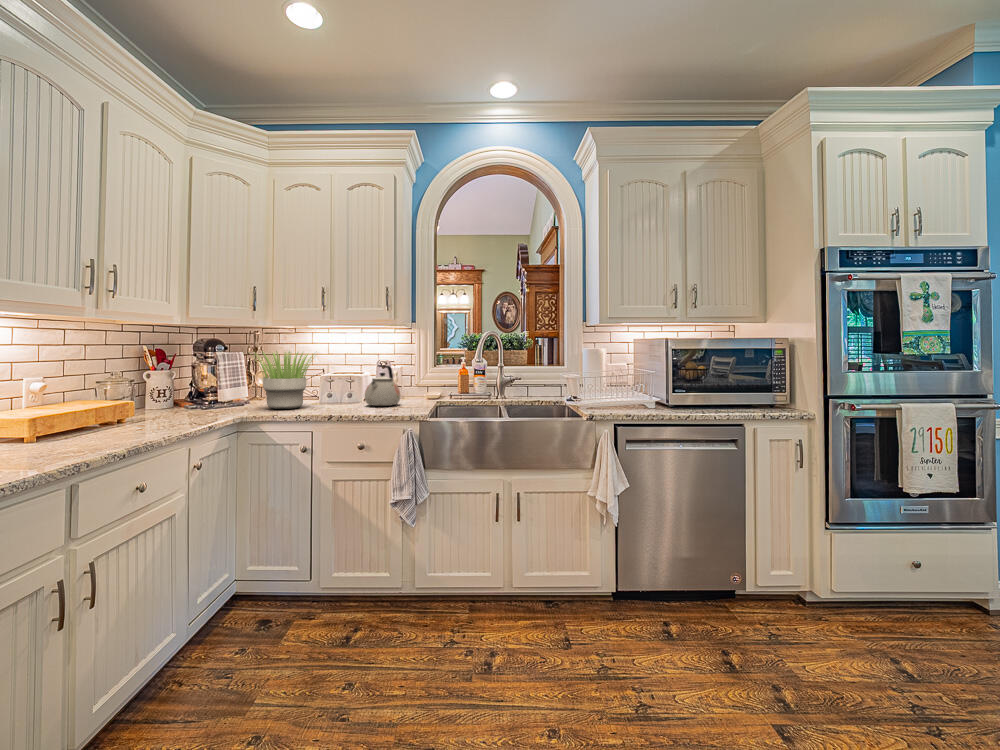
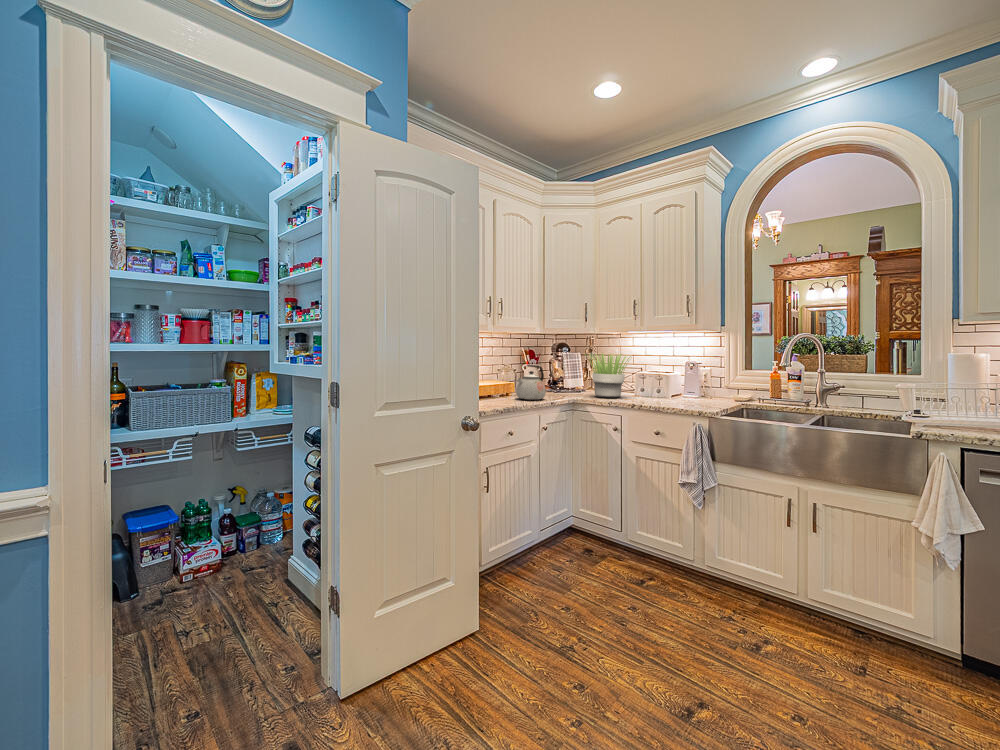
kettle: present [365,365,400,406] -> present [516,365,546,400]

